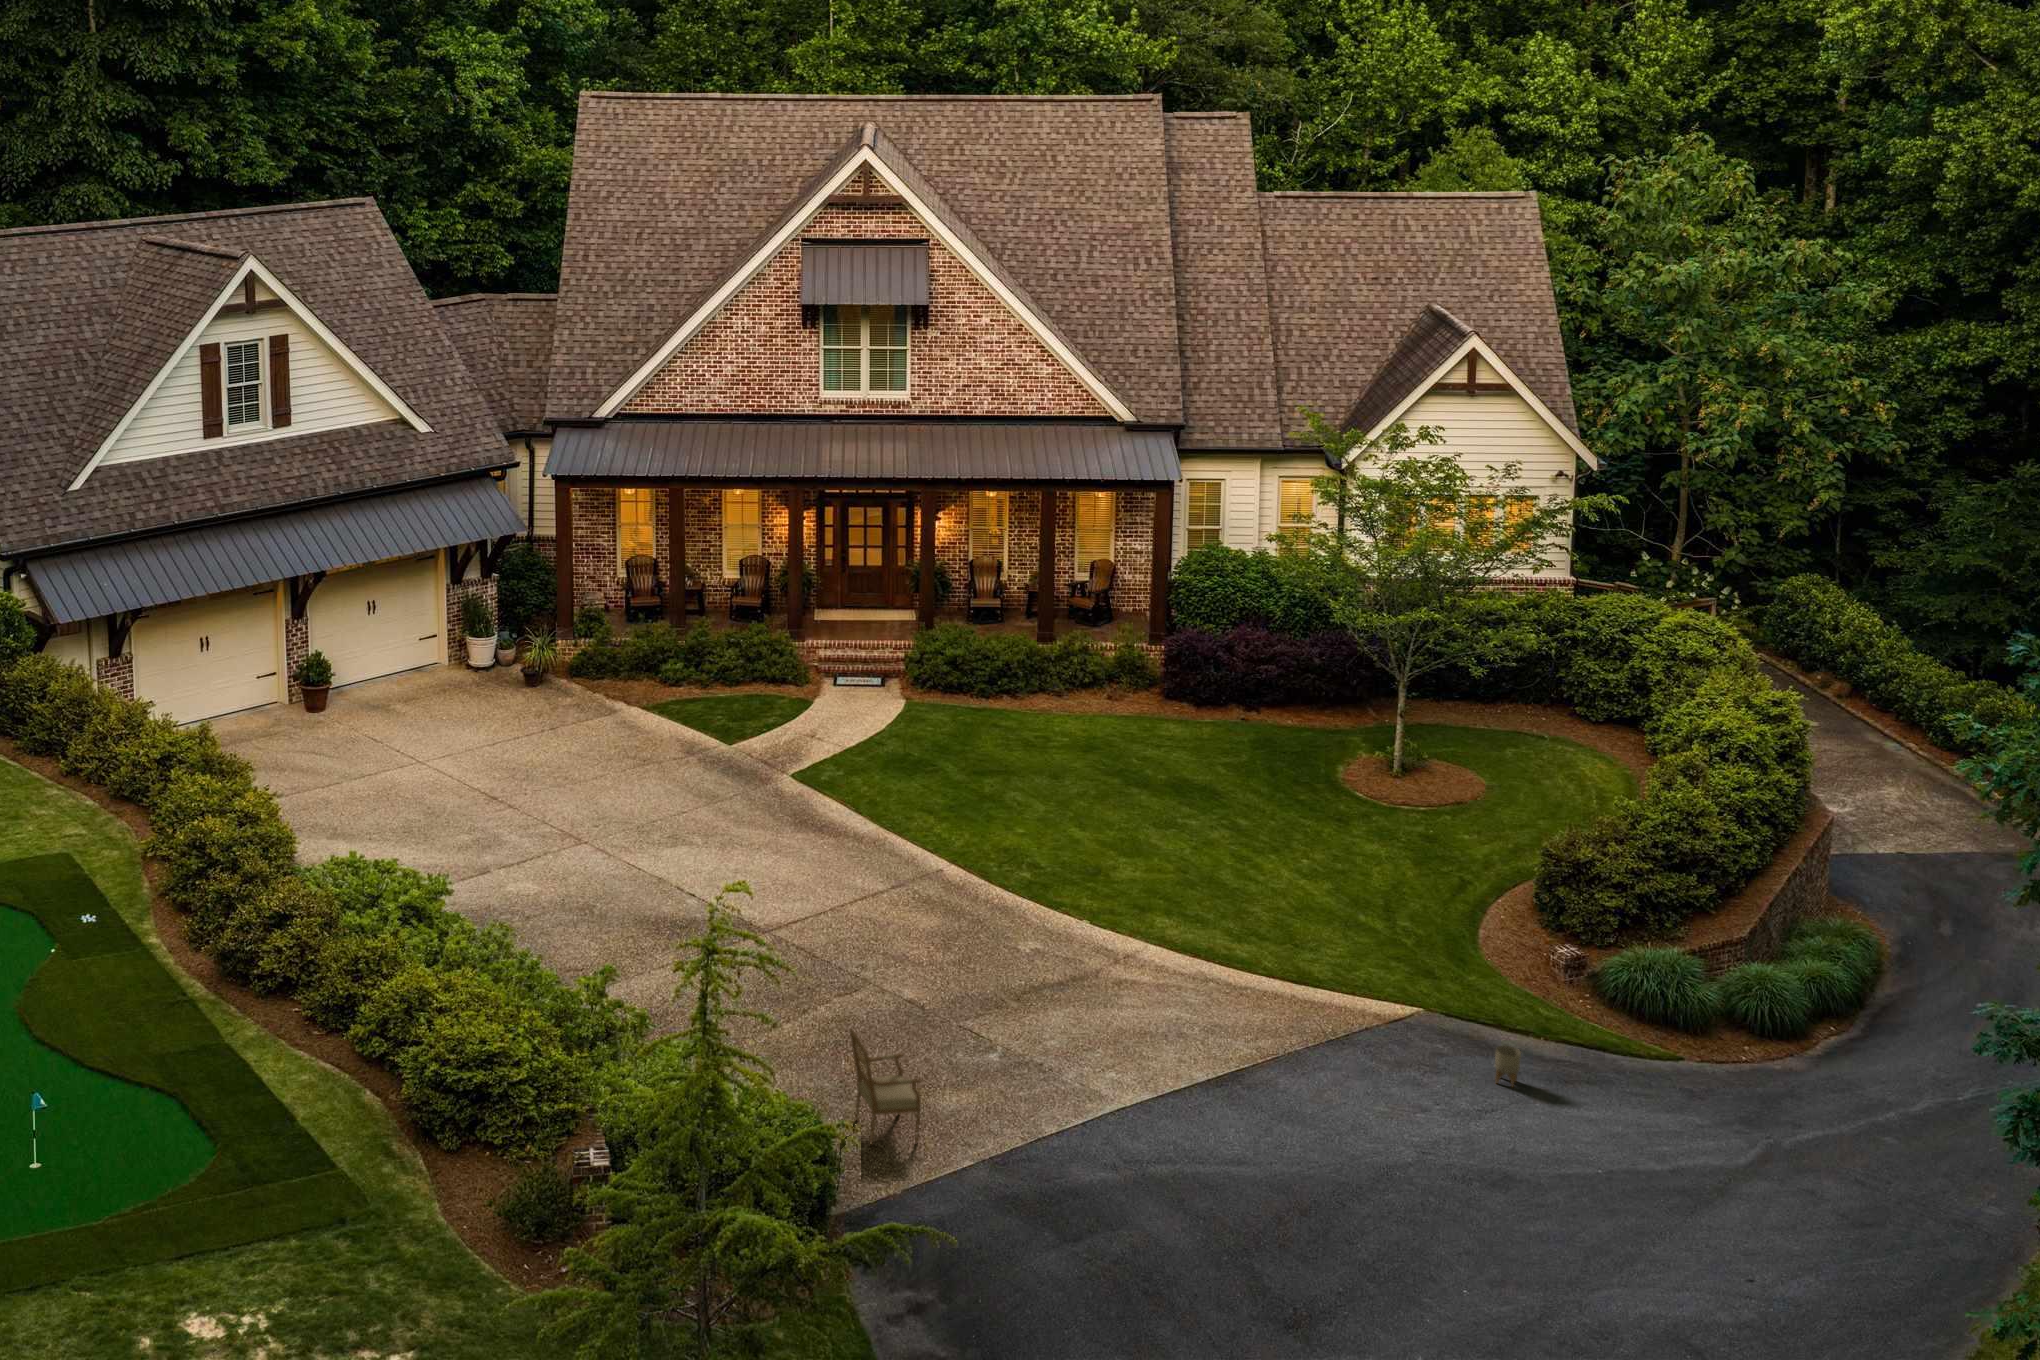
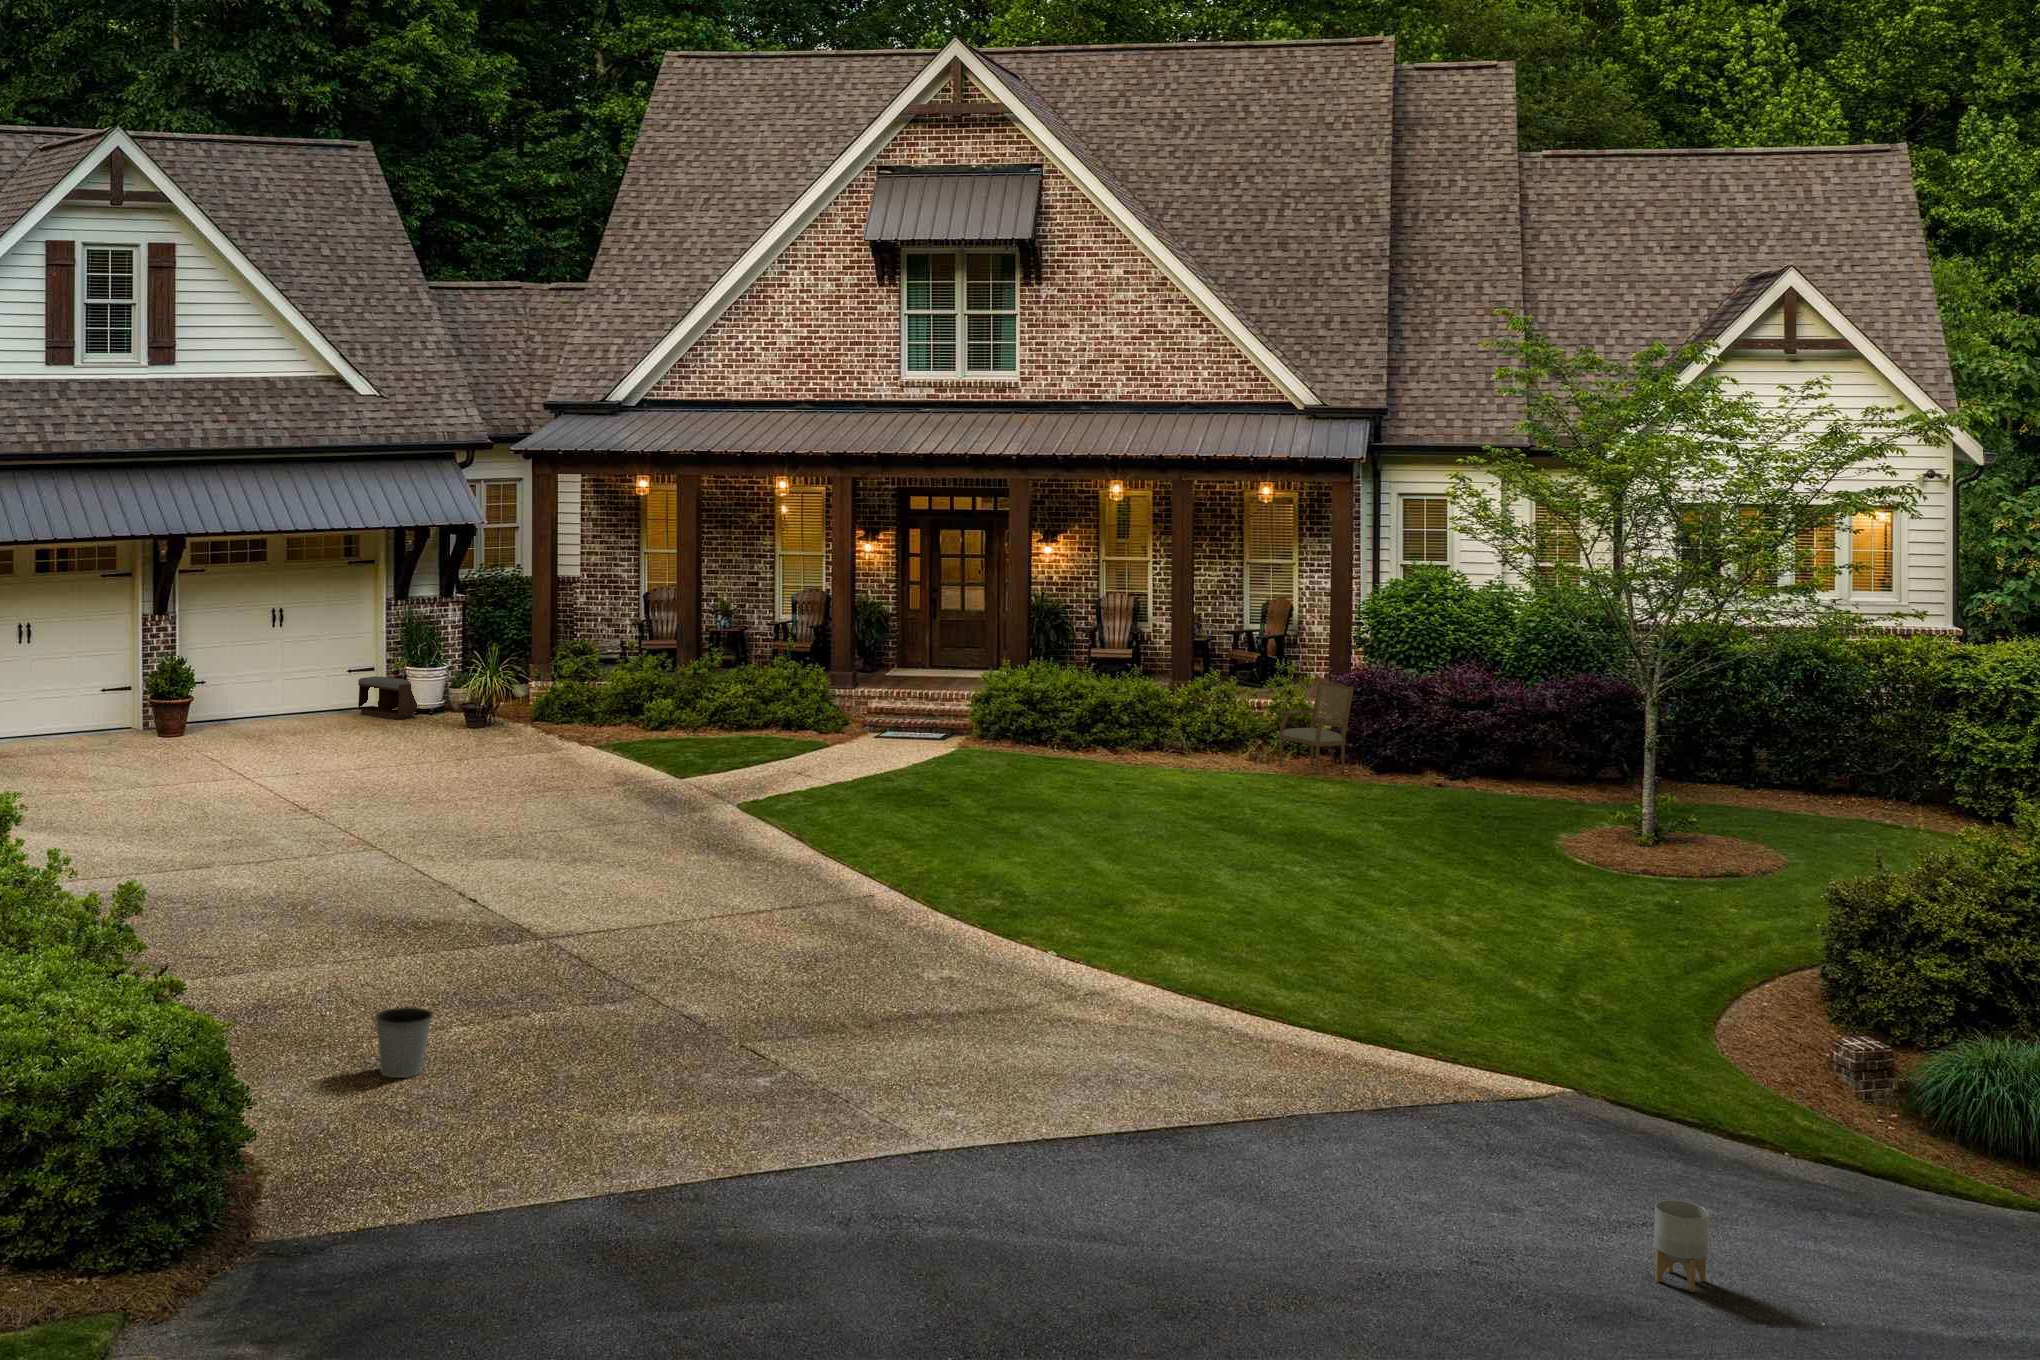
bench: none [427,645,477,680] -> present [357,676,417,720]
bucket: none [804,980,837,1021] -> present [375,1007,432,1078]
chair: present [850,1029,921,1145] -> present [1279,681,1354,775]

